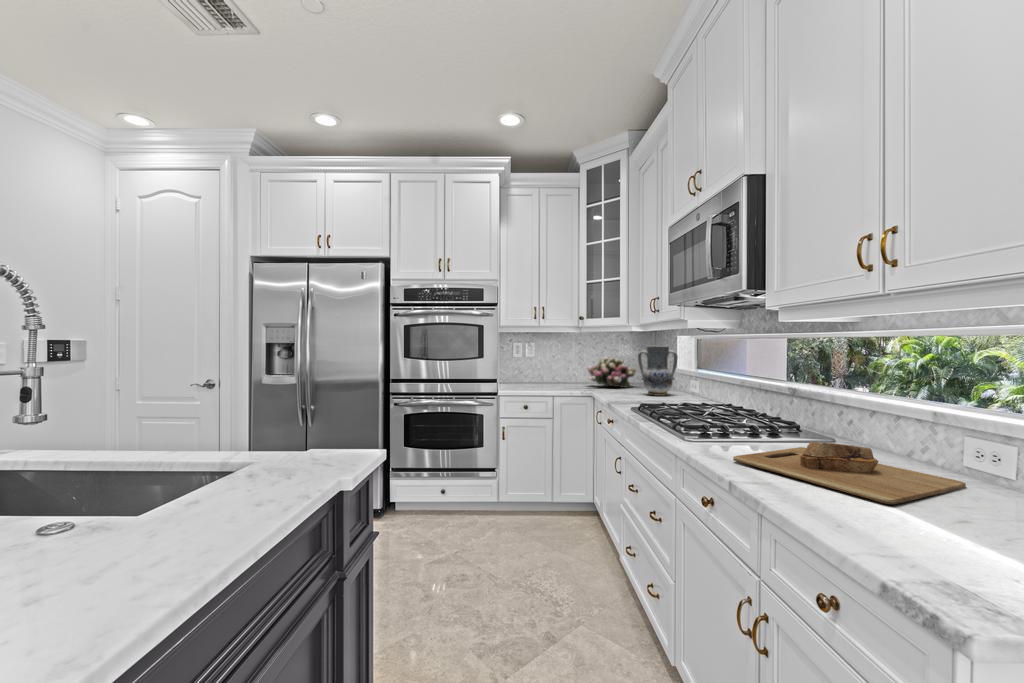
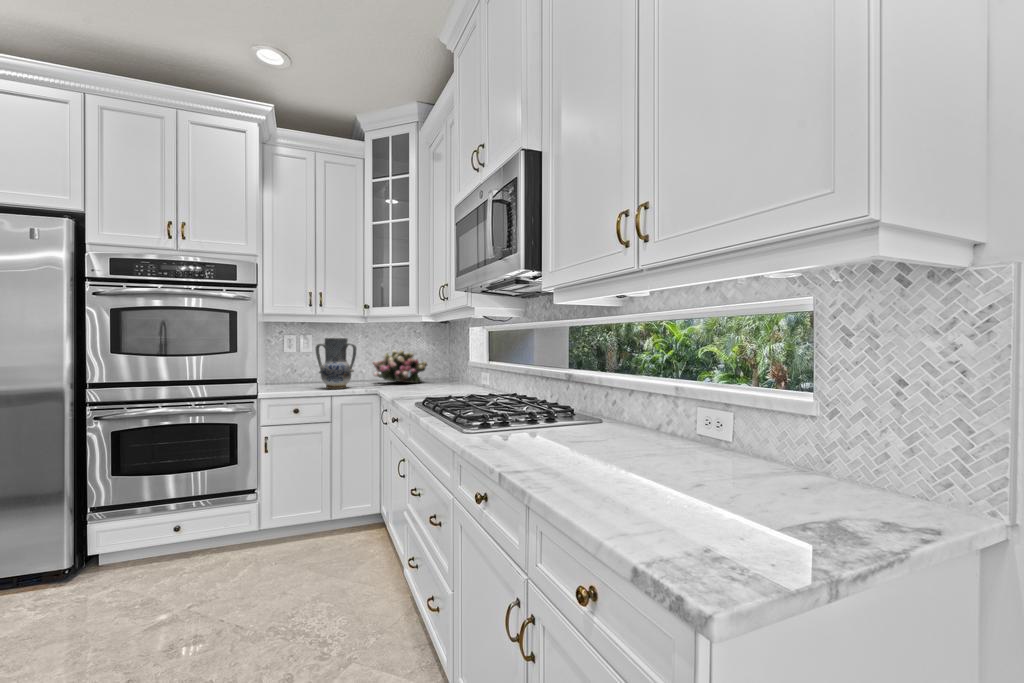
vase: present [638,346,678,396] -> present [316,338,357,389]
cutting board: present [733,442,966,504] -> none [507,423,701,479]

